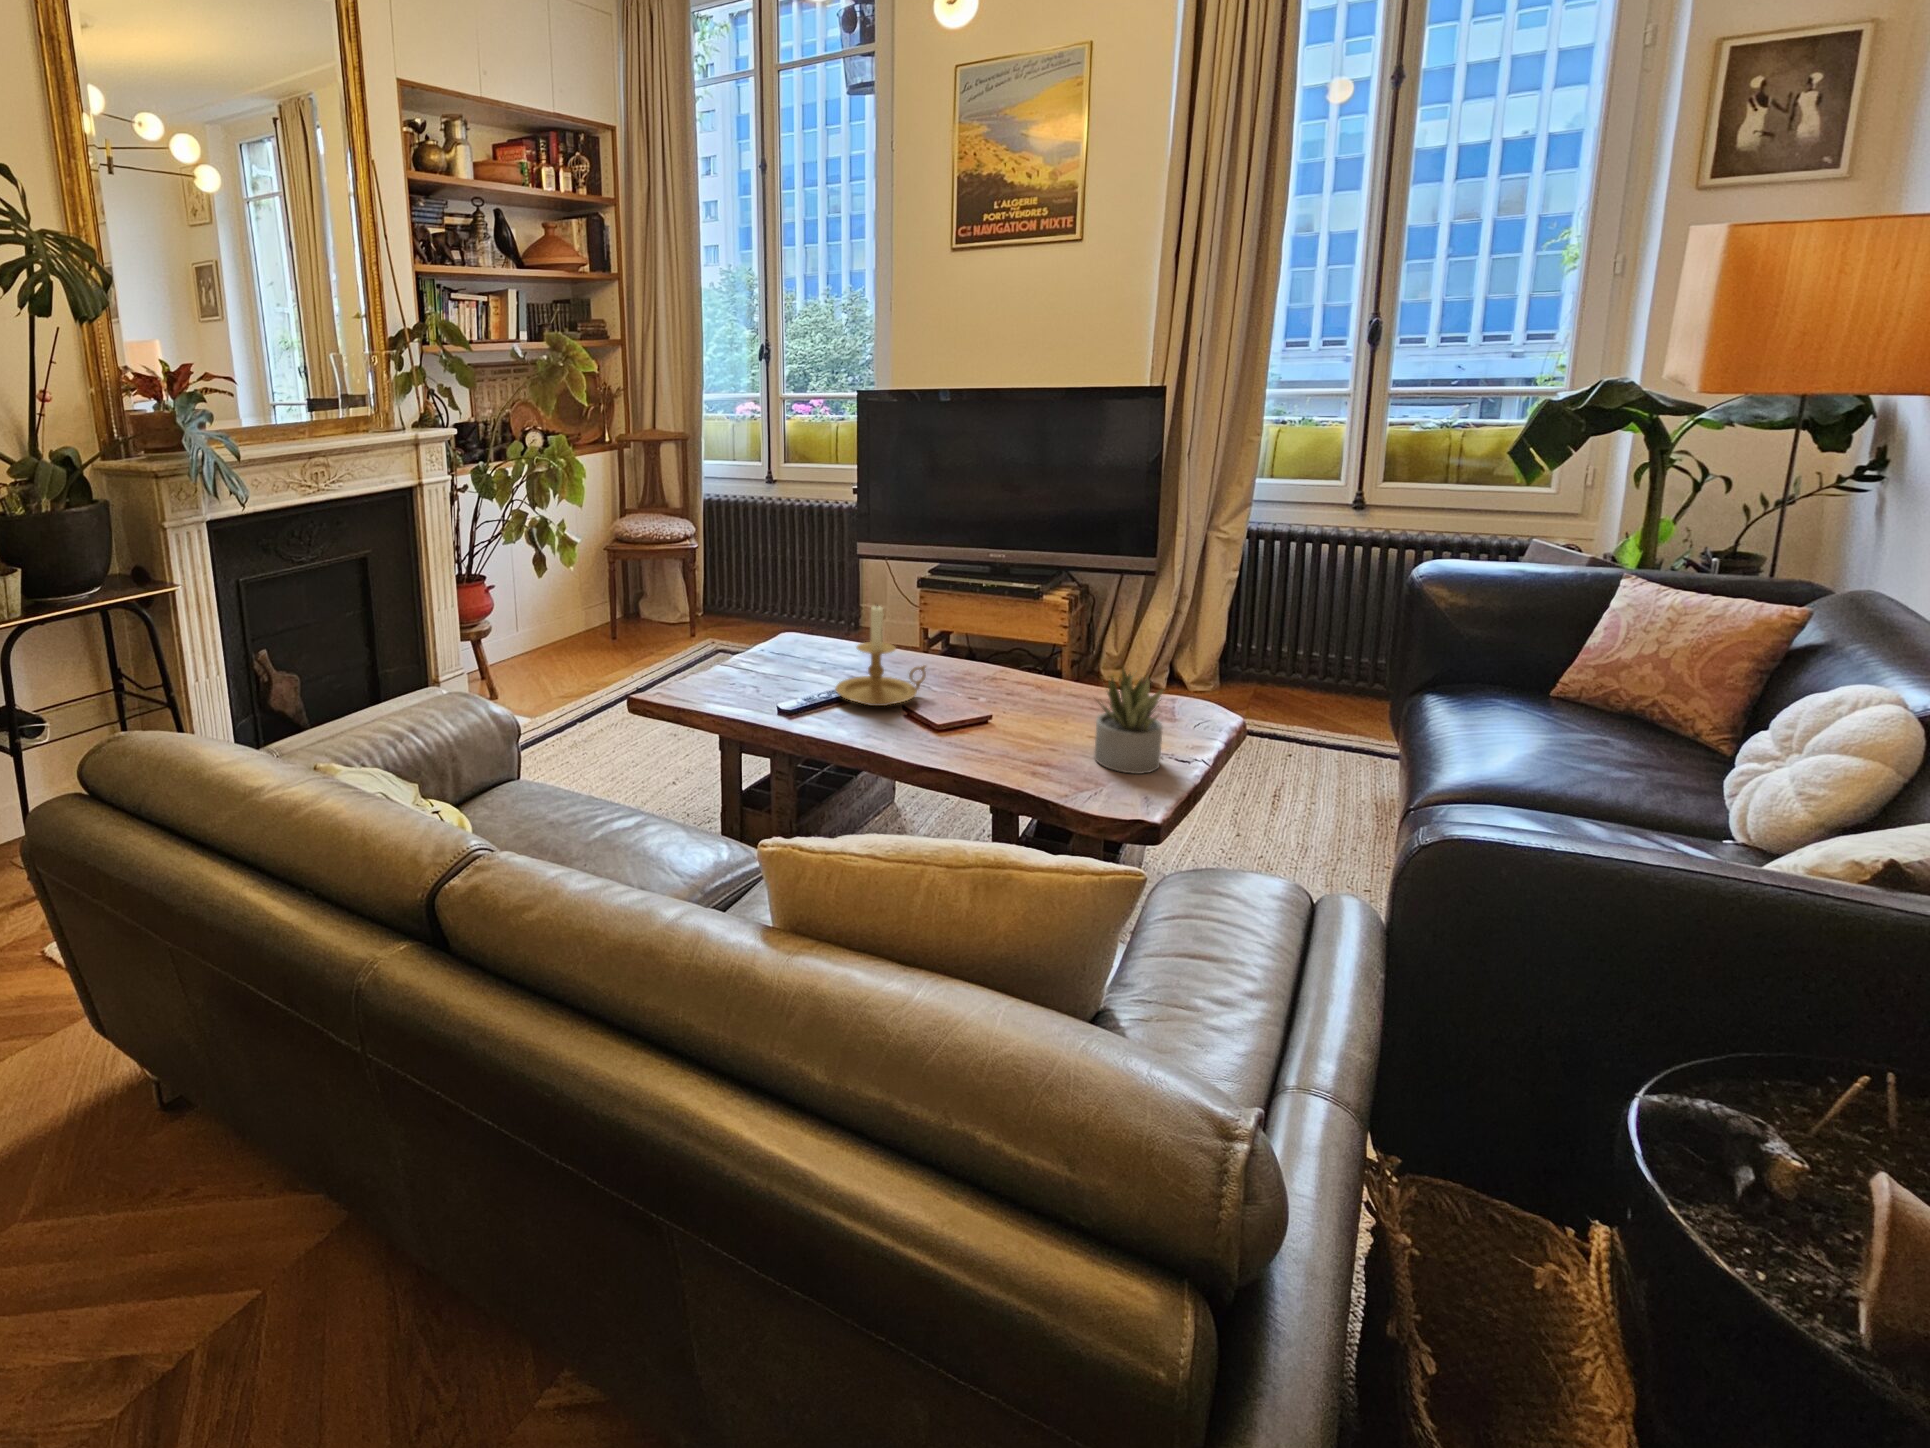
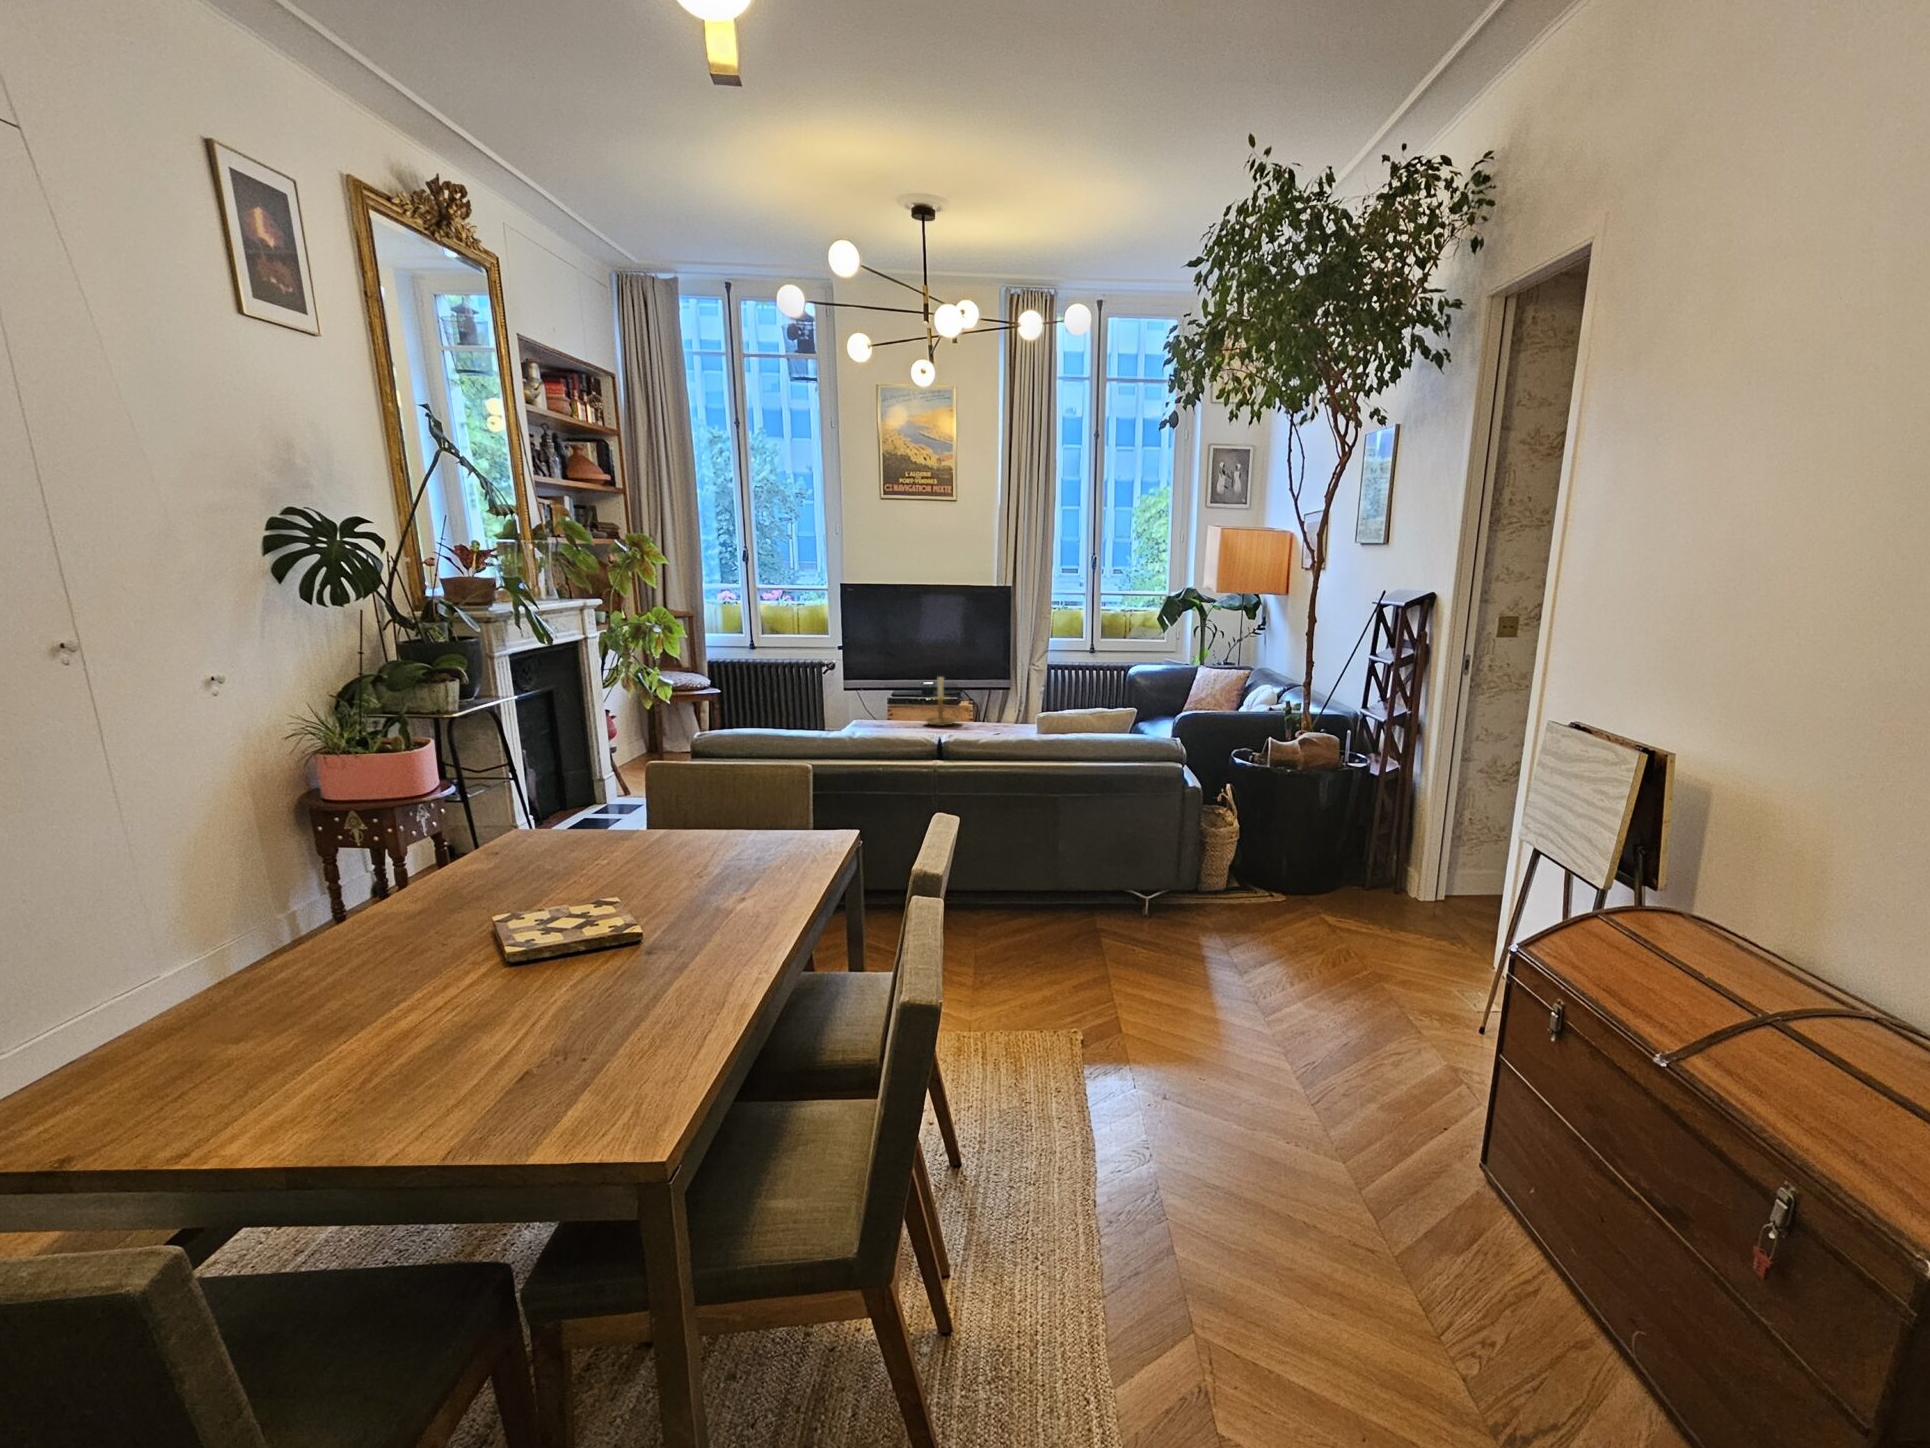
succulent plant: present [1094,668,1163,774] -> none [1045,688,1073,730]

